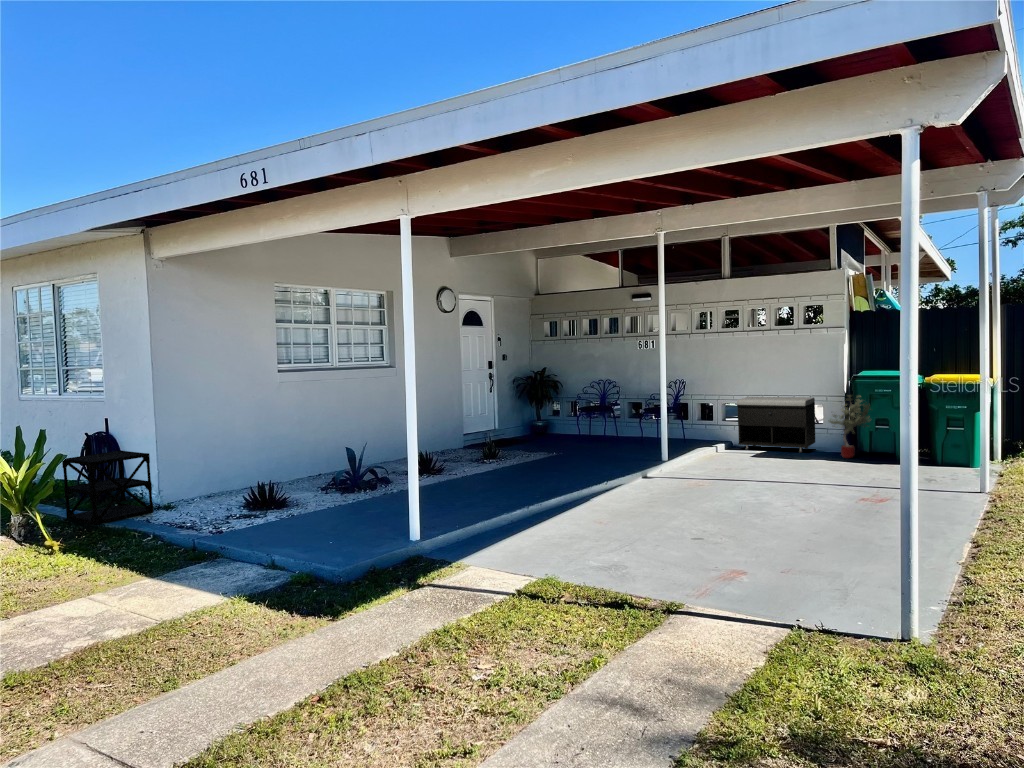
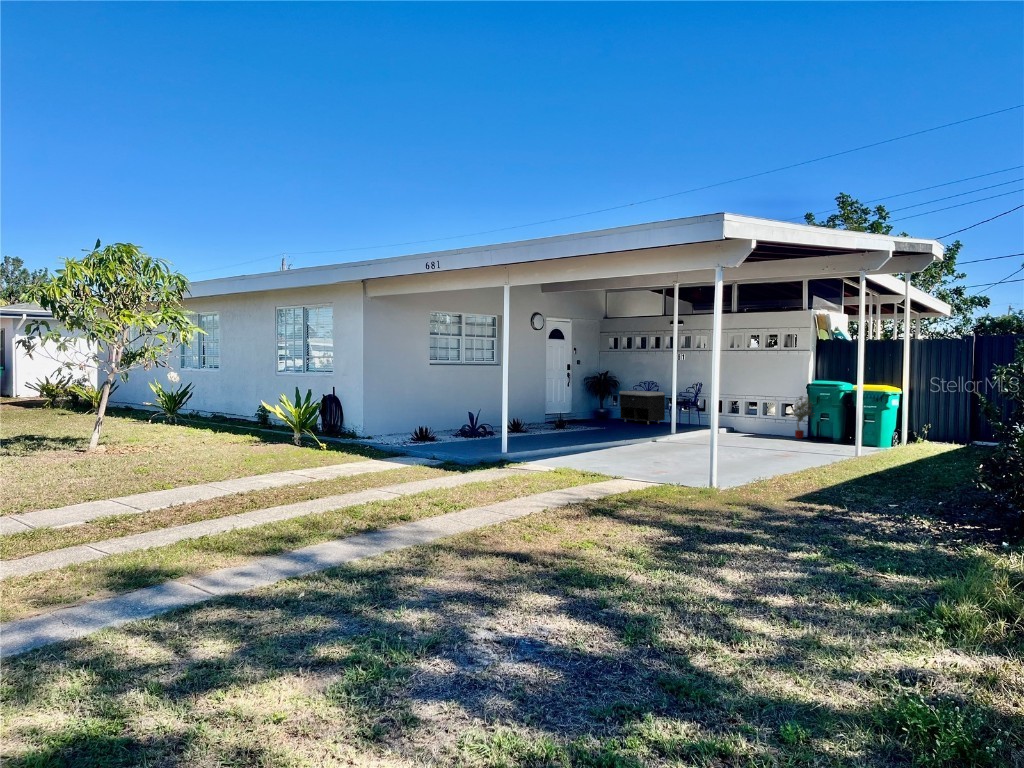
storage bench: present [737,397,815,452] -> present [619,390,665,424]
side table: present [62,450,153,525] -> none [315,405,361,443]

